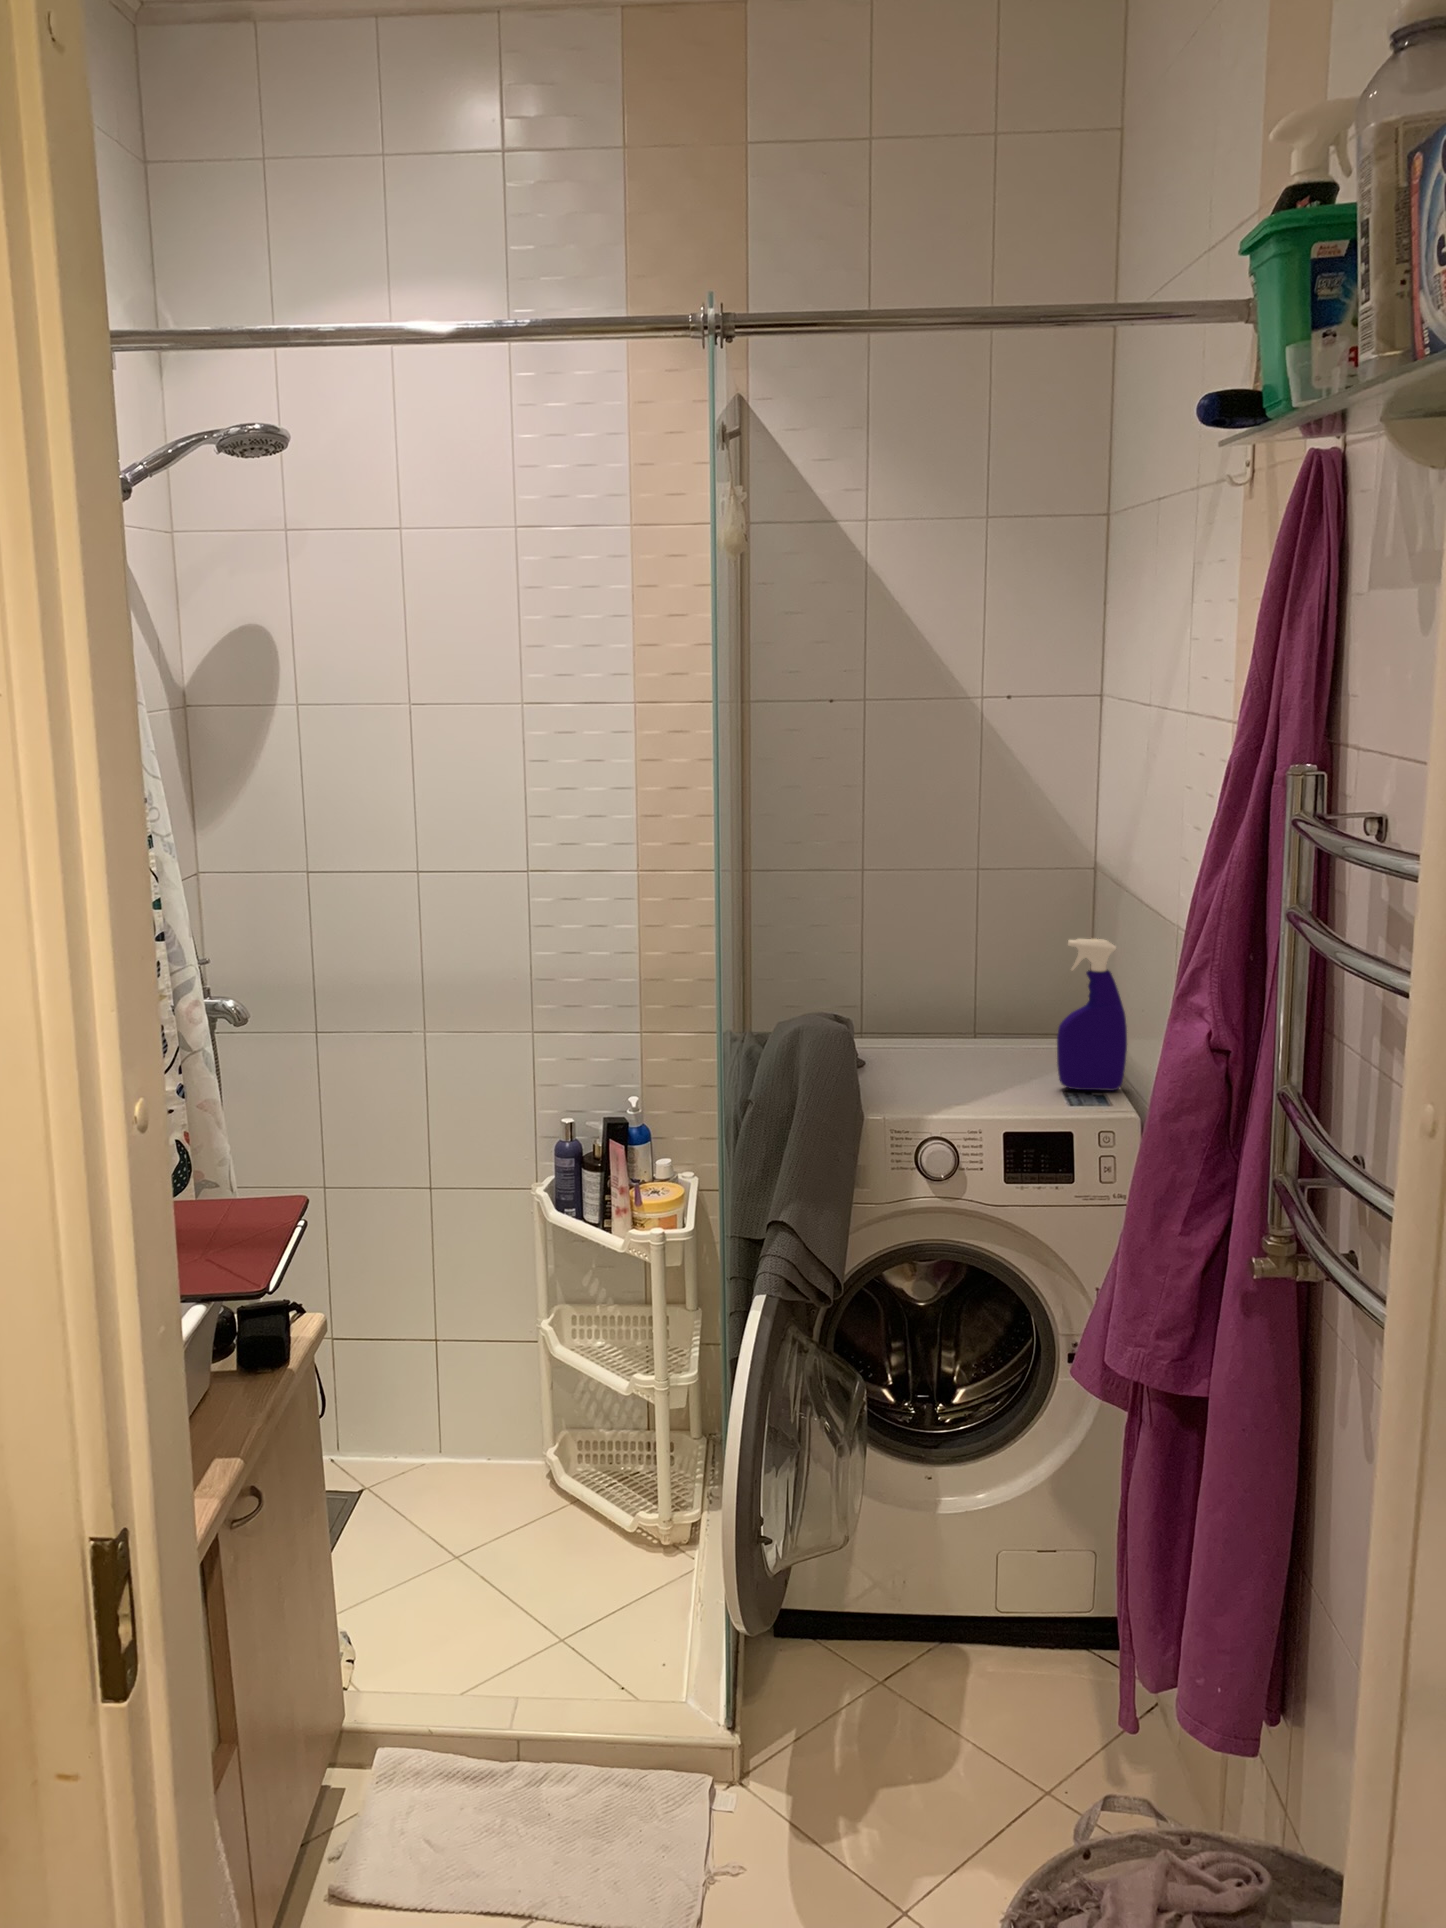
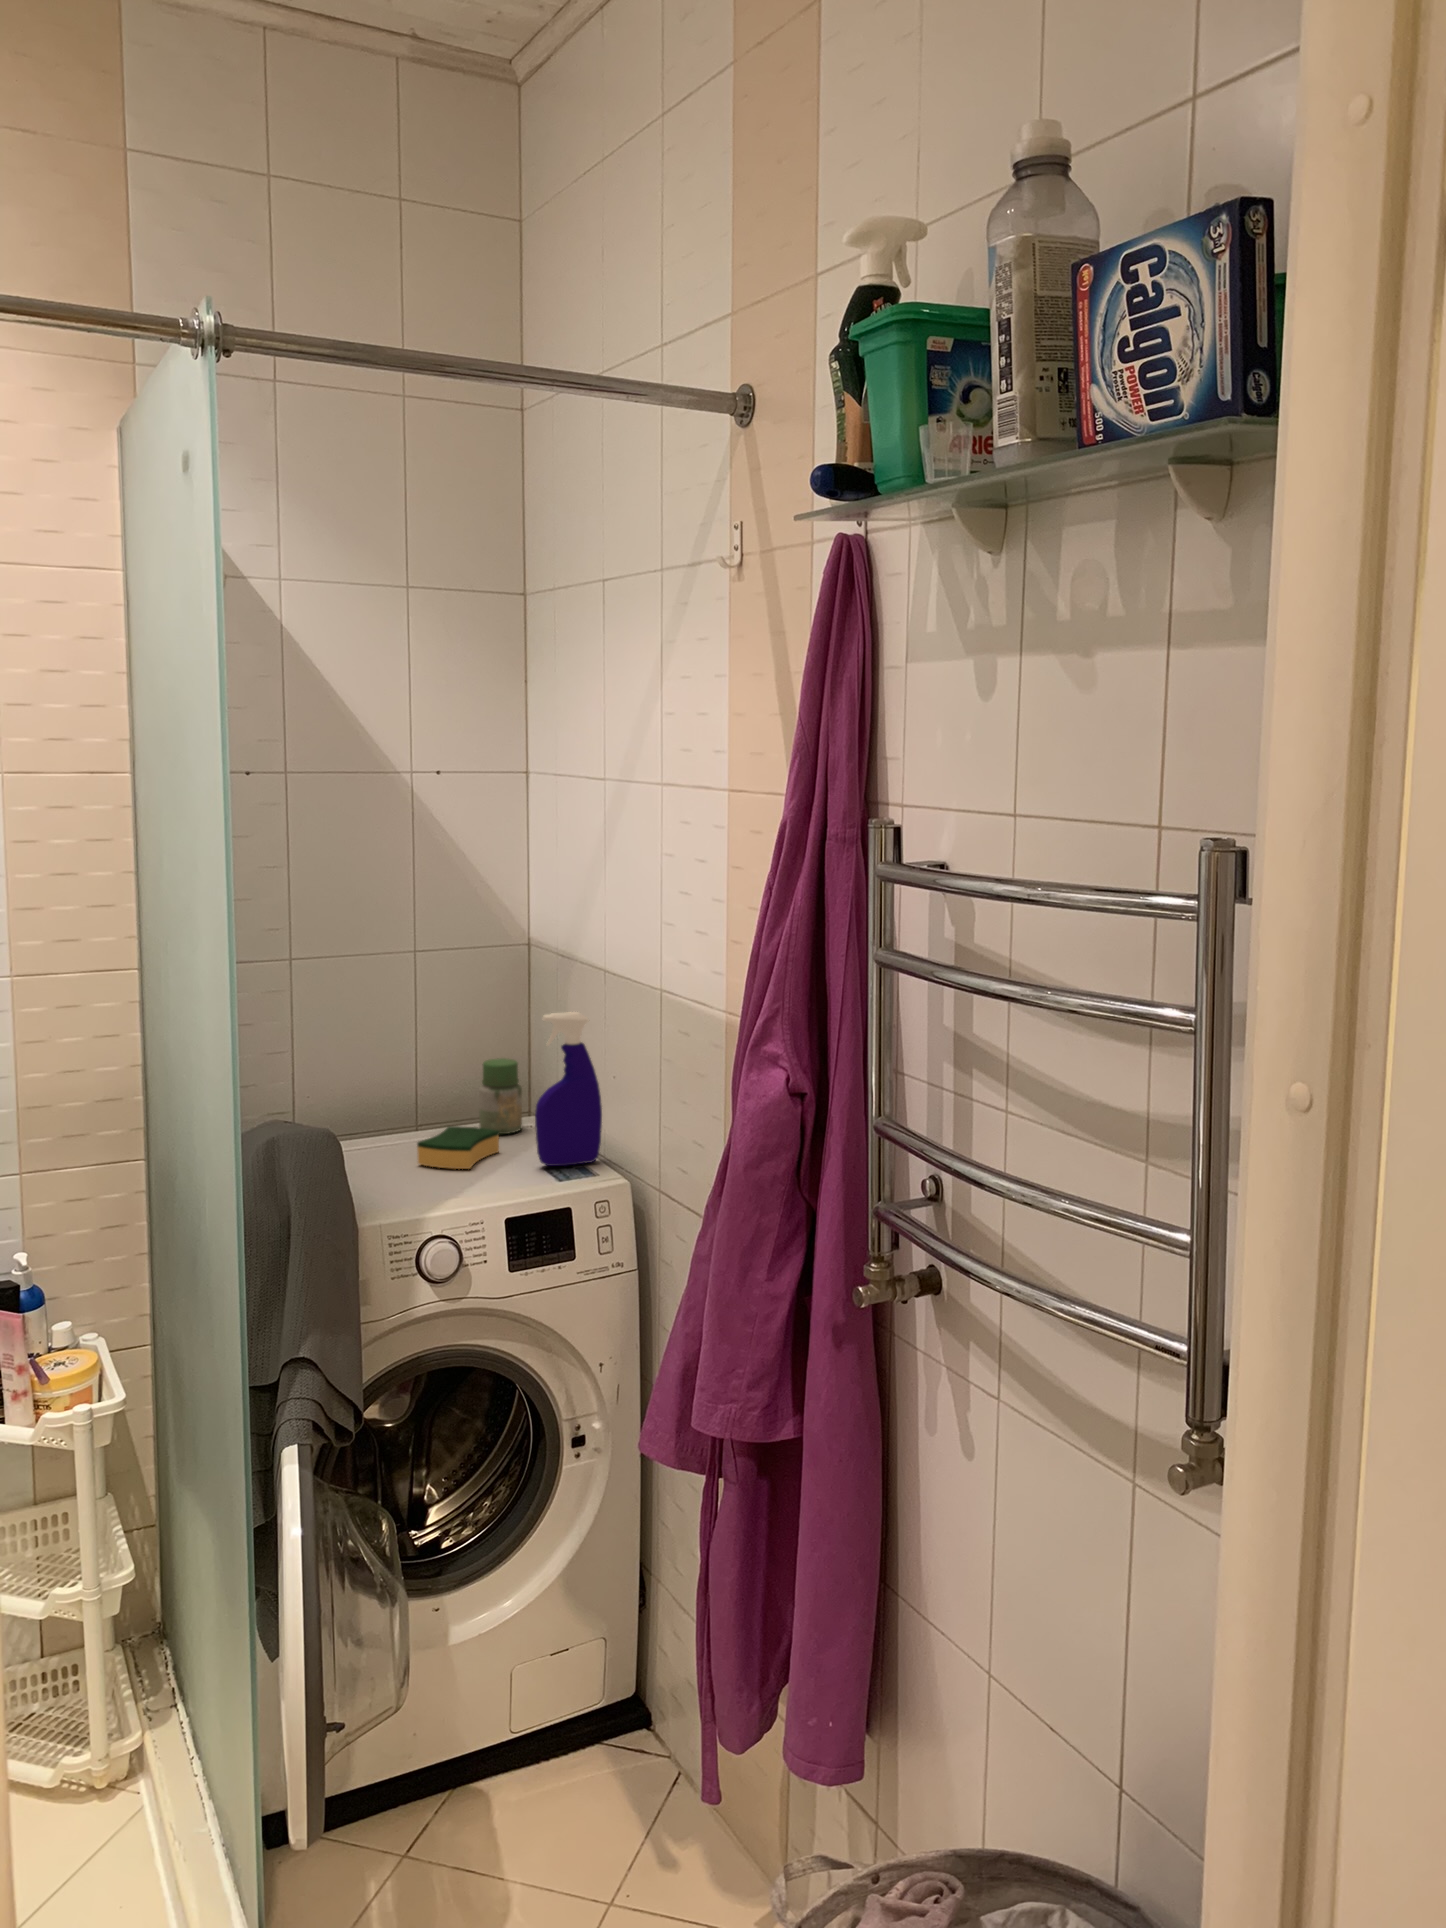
jar: none [1024,977,1067,1051] -> present [479,1058,522,1134]
sponge: none [949,1038,1031,1081] -> present [417,1126,499,1169]

